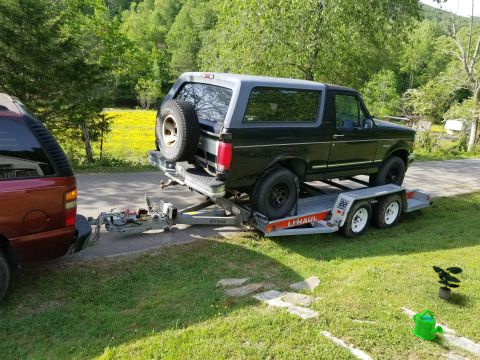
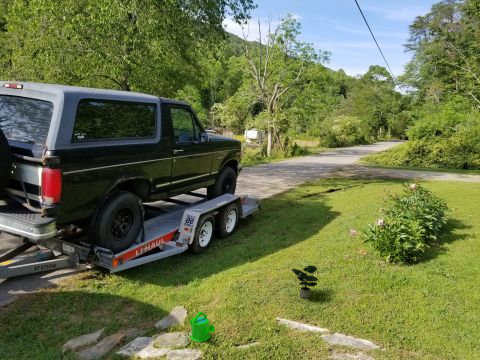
watering can: present [413,310,443,340] -> present [190,312,215,342]

